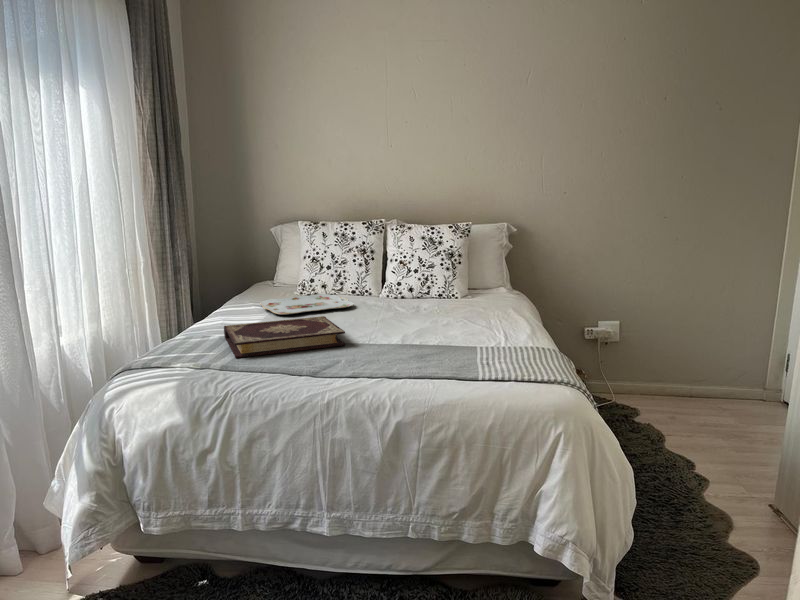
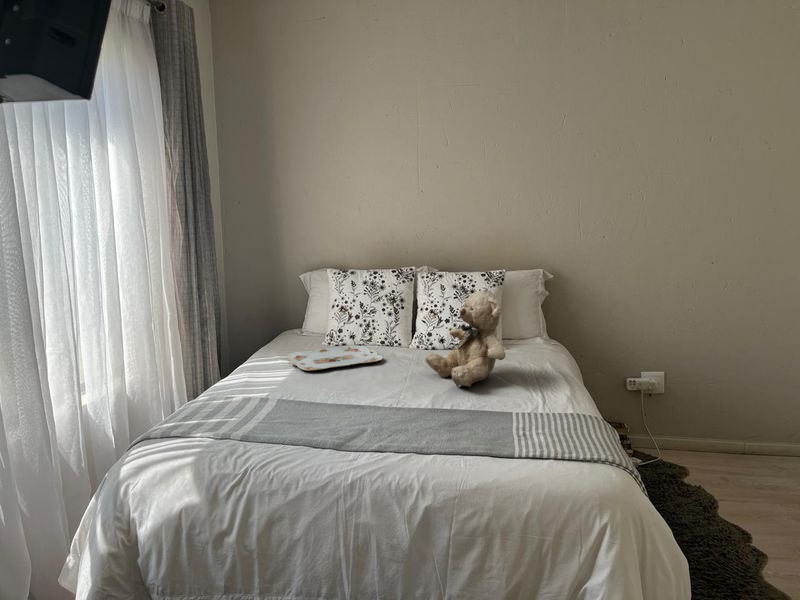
teddy bear: none [395,236,471,328] -> present [425,290,505,387]
book: present [224,316,345,358] -> none [247,375,372,425]

